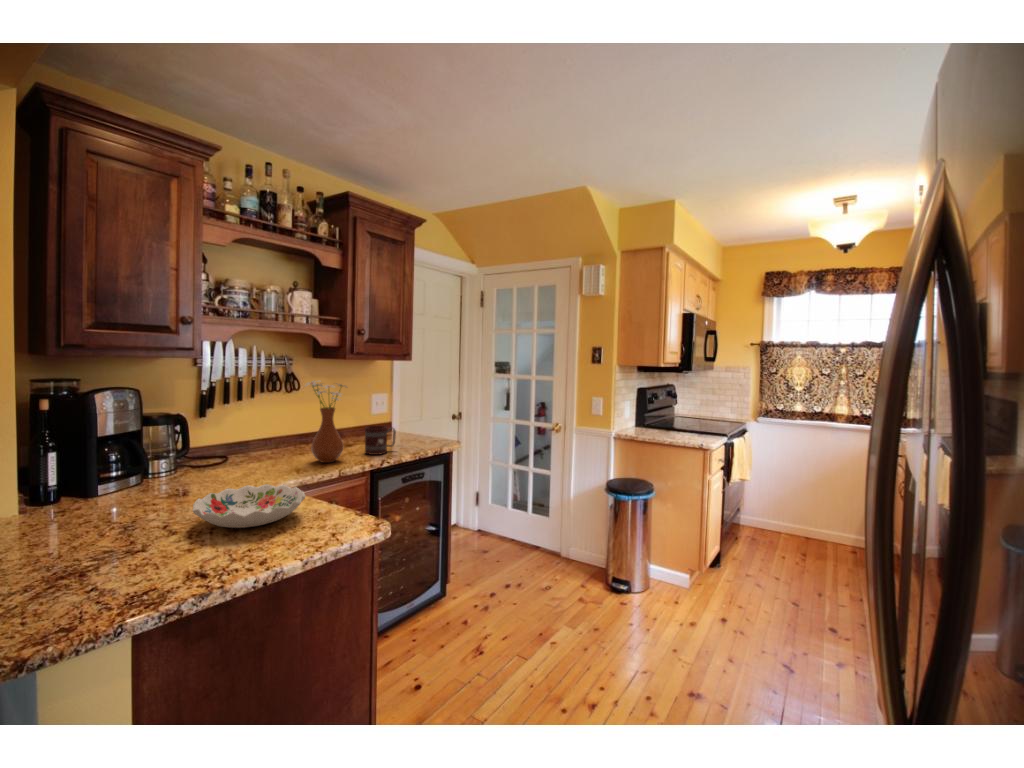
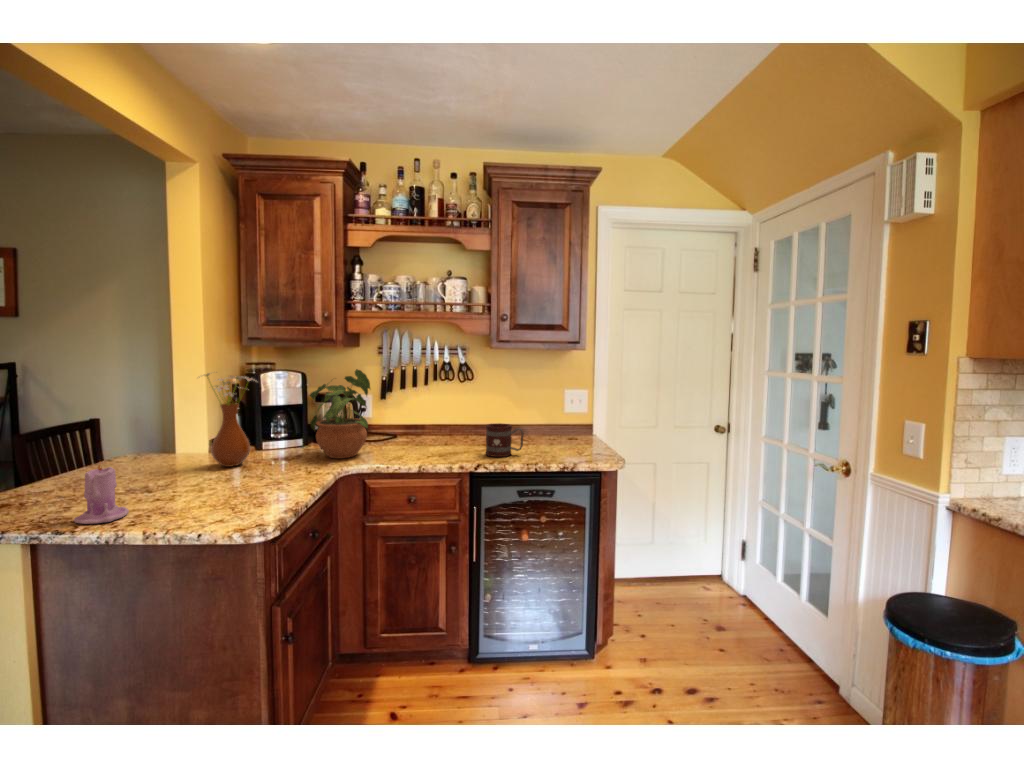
vase: present [305,380,347,463] -> present [205,373,252,467]
potted plant: none [177,382,268,483] -> present [310,369,370,458]
decorative bowl: present [193,484,305,528] -> none [196,459,297,495]
candle: none [139,510,205,594] -> present [74,463,129,524]

